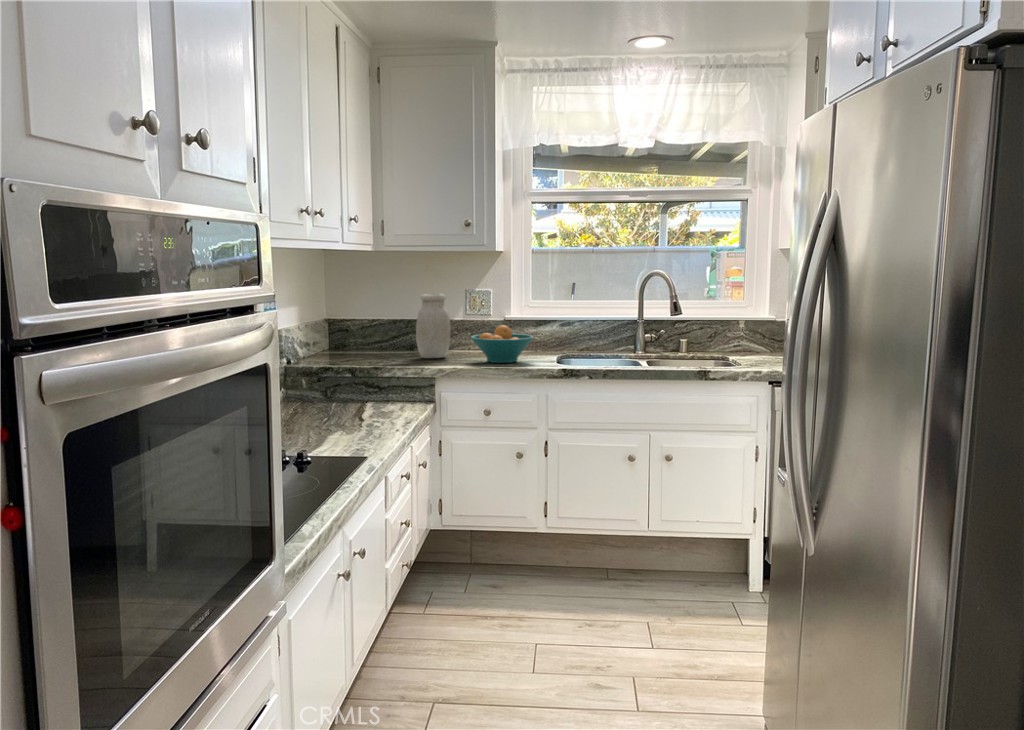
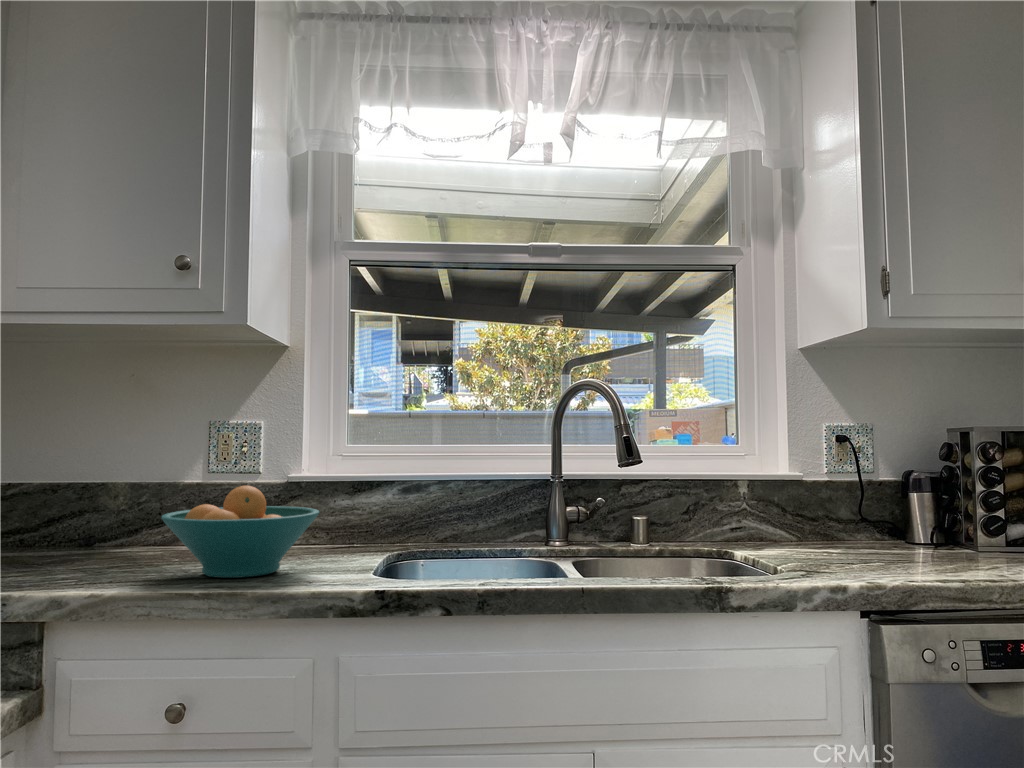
jar: present [416,294,450,358] -> none [52,418,143,566]

